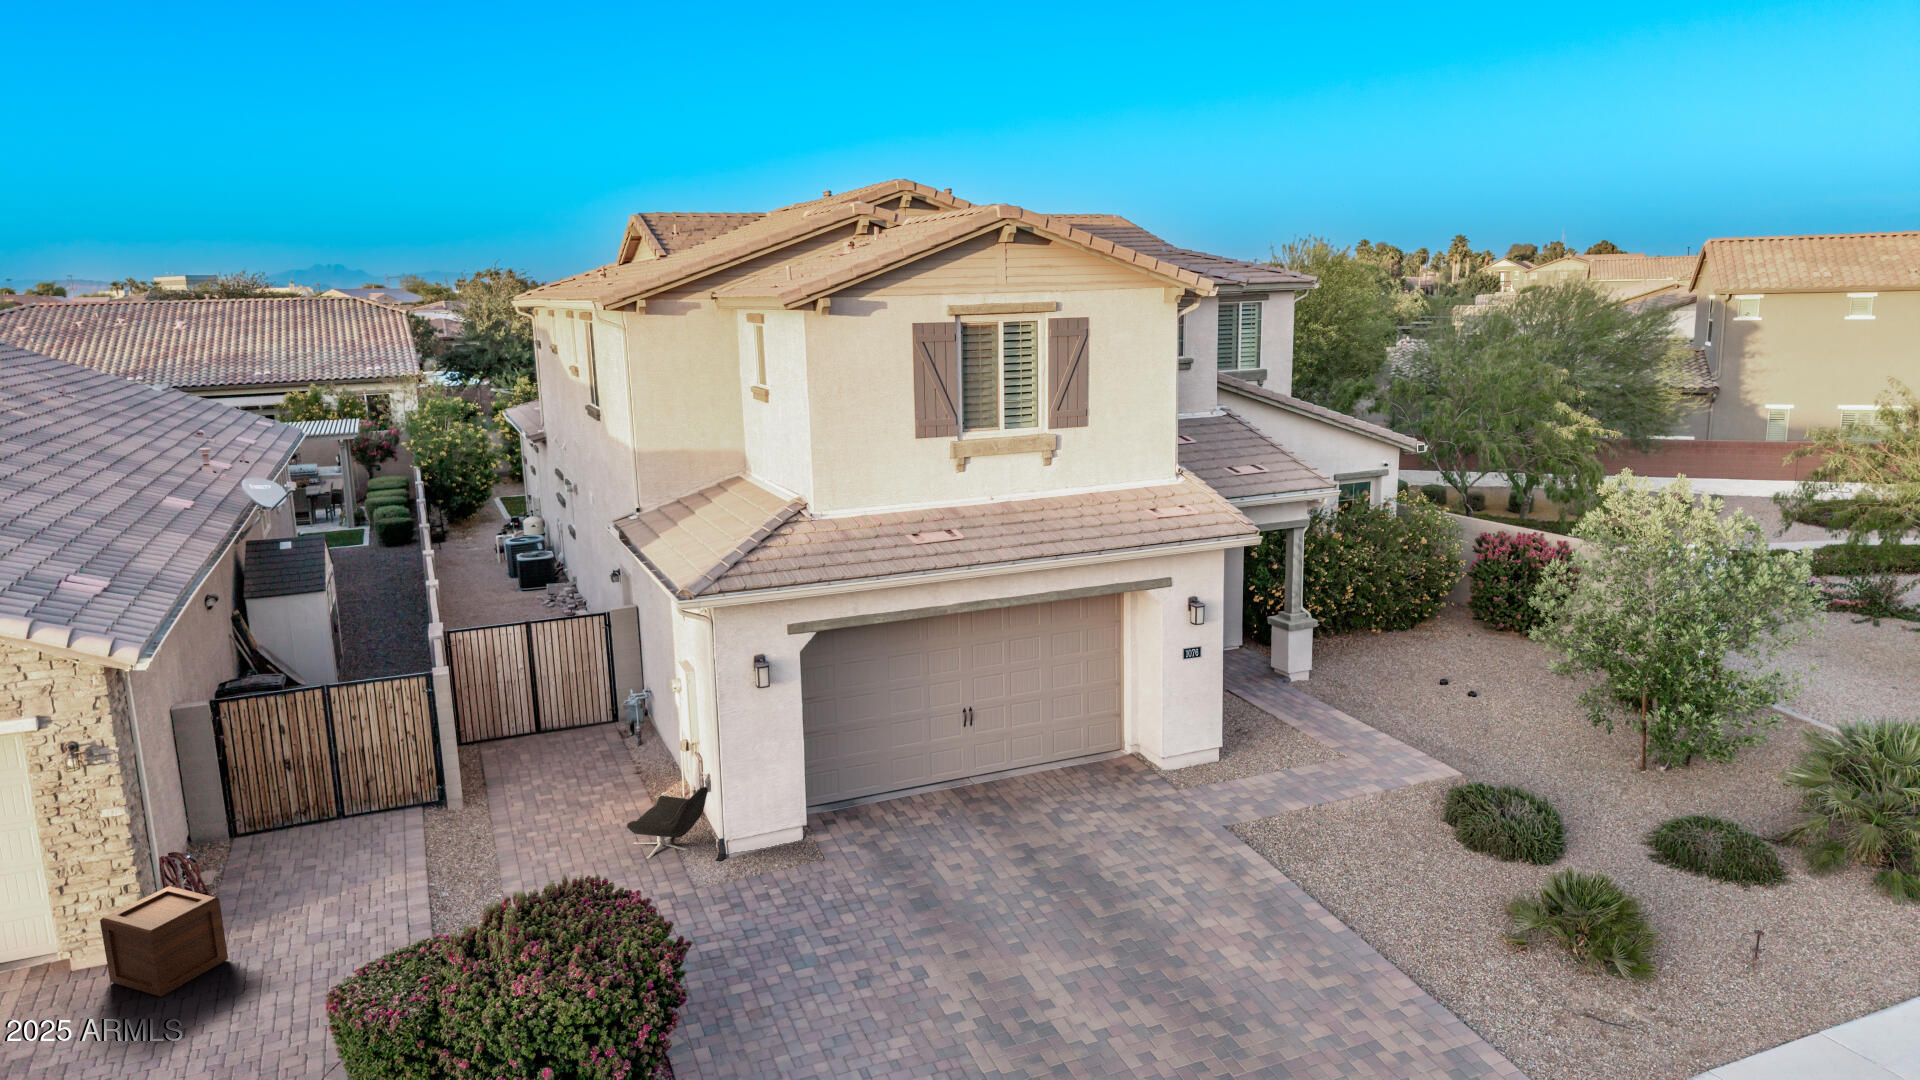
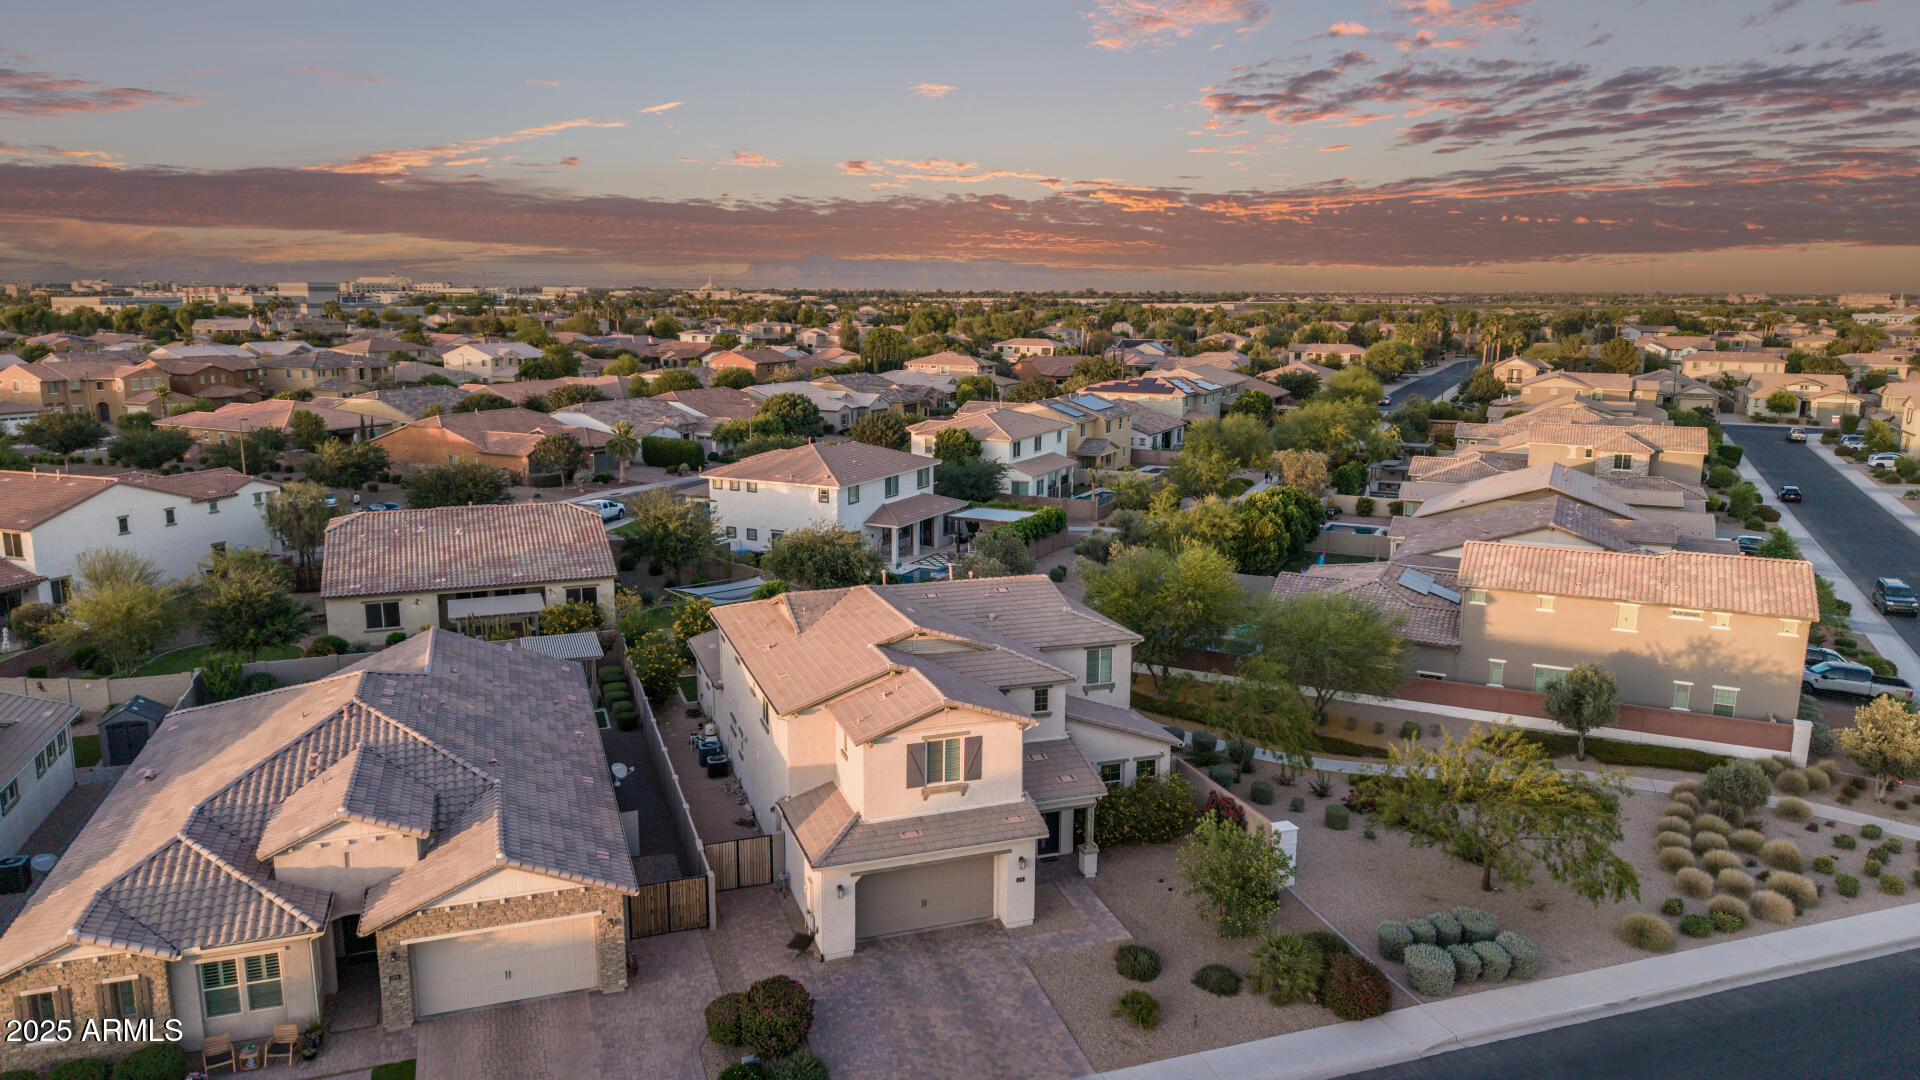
wooden crate: present [100,886,228,997] -> none [615,964,651,1004]

